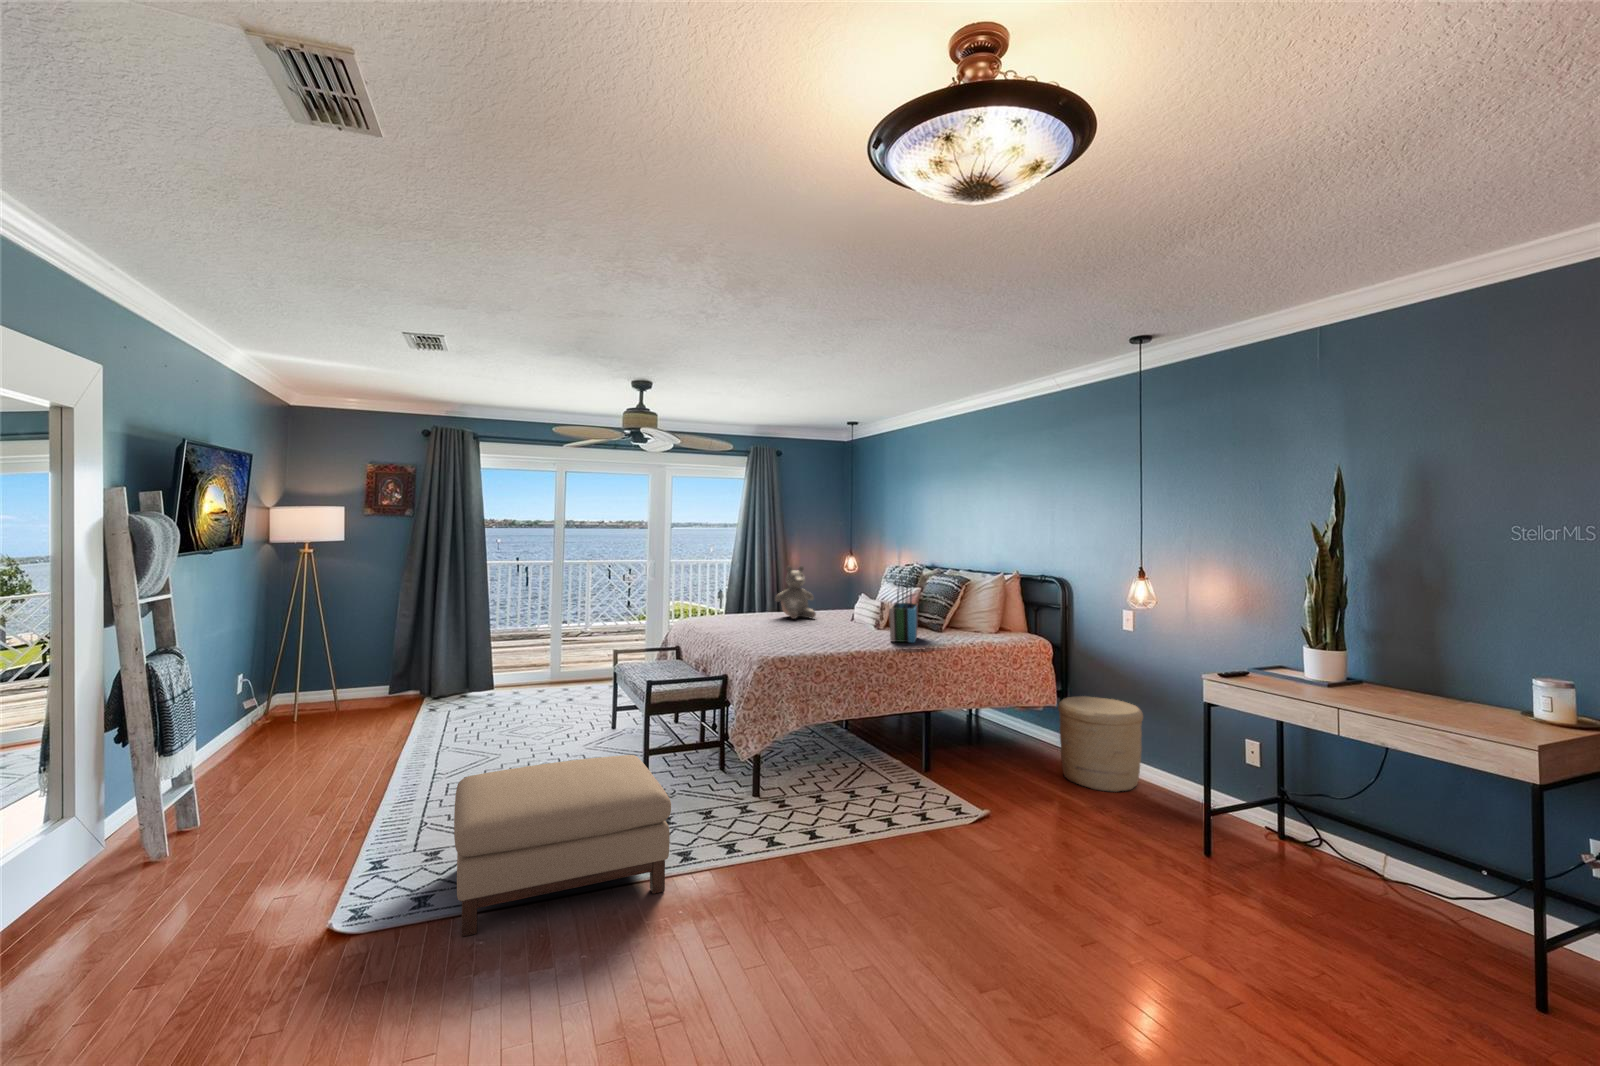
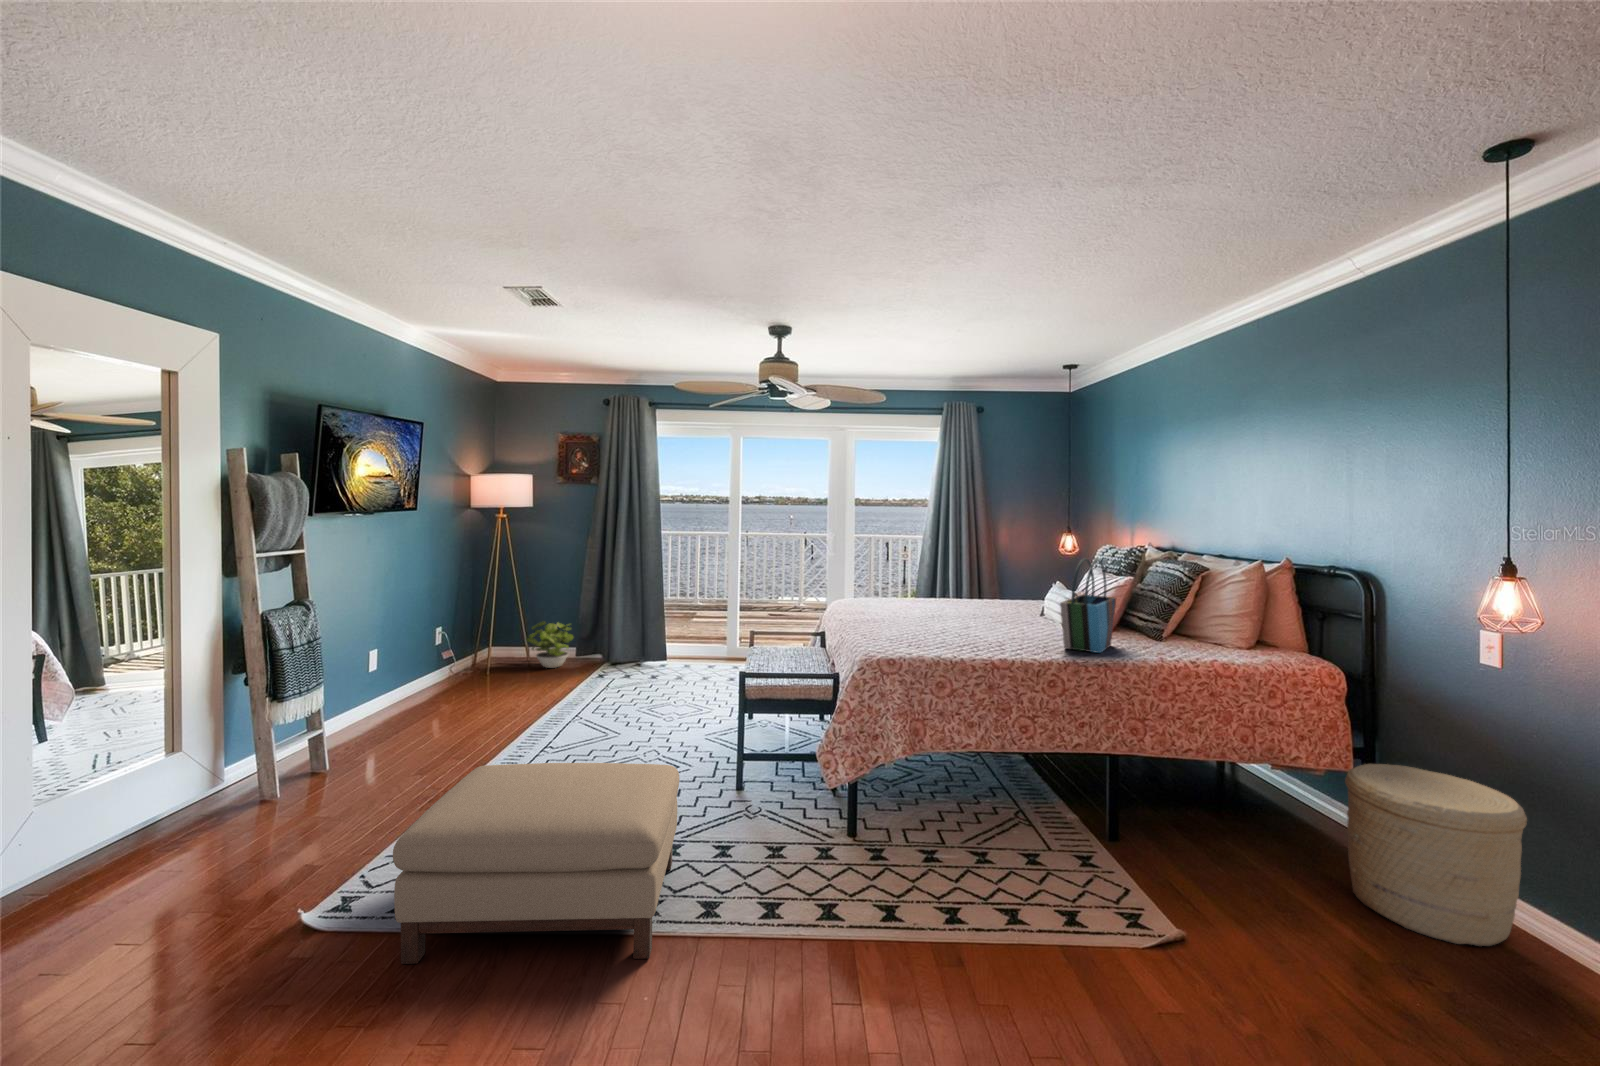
teddy bear: present [775,566,816,619] -> none [940,542,993,609]
potted plant: none [343,659,395,707] -> present [527,622,573,668]

